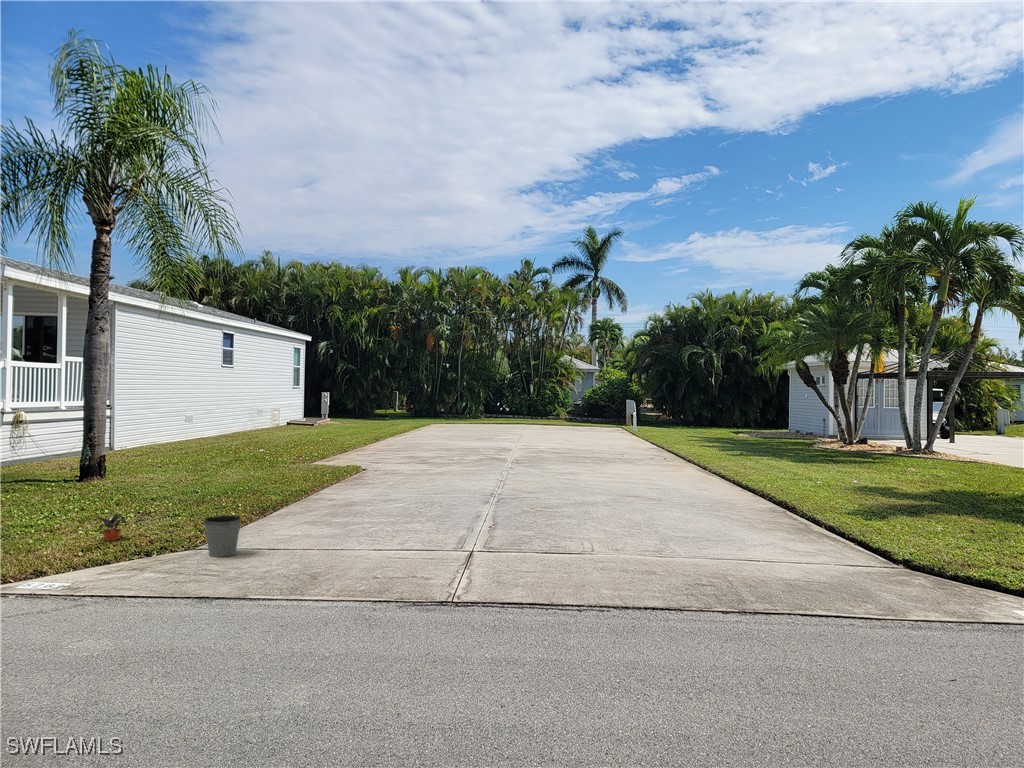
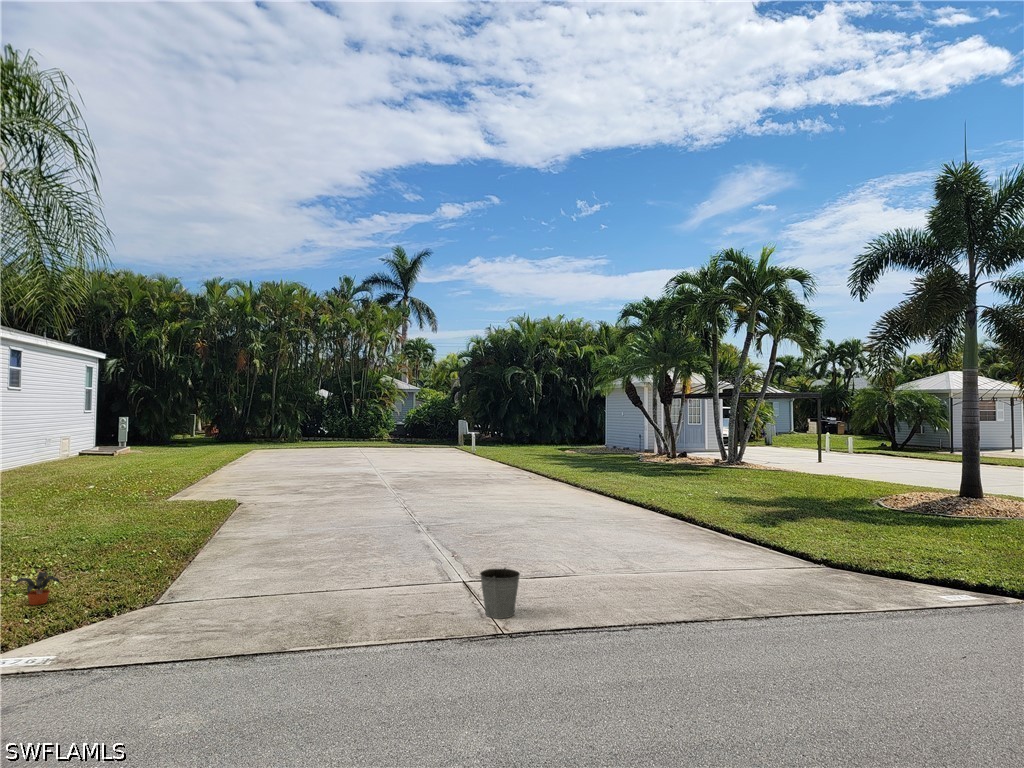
bucket: present [204,515,241,557] -> present [479,567,520,618]

